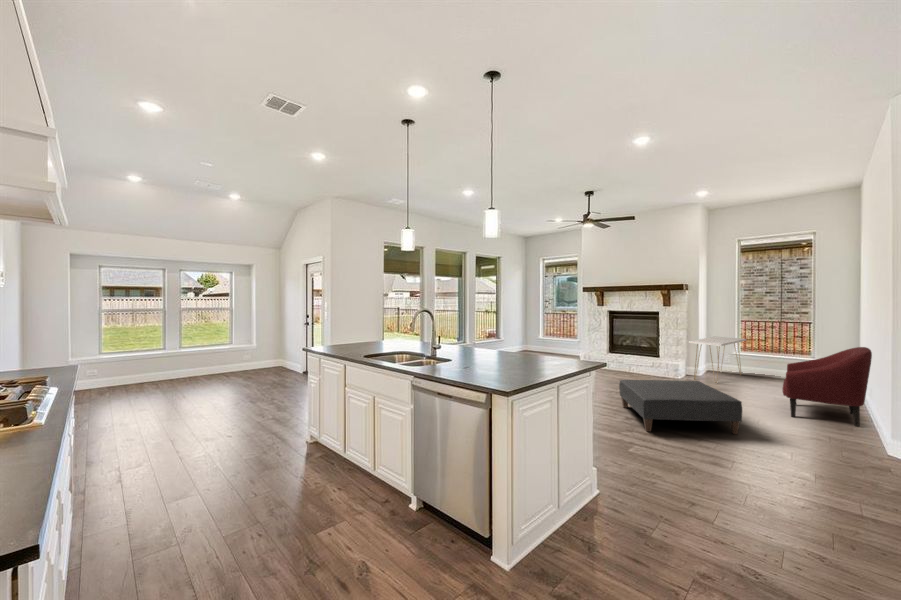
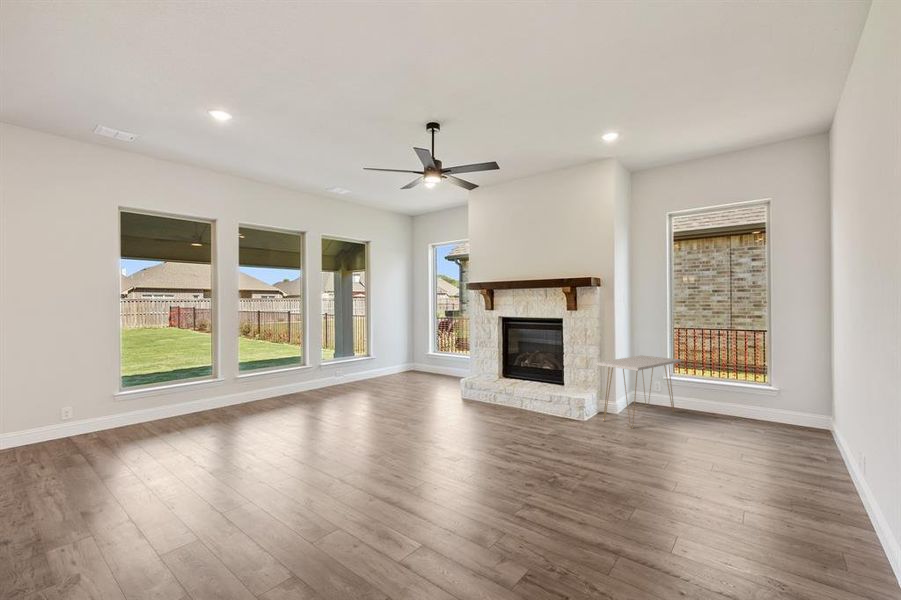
armchair: present [783,347,872,426] -> none [710,378,861,534]
ottoman: present [619,380,742,434] -> none [423,433,614,563]

